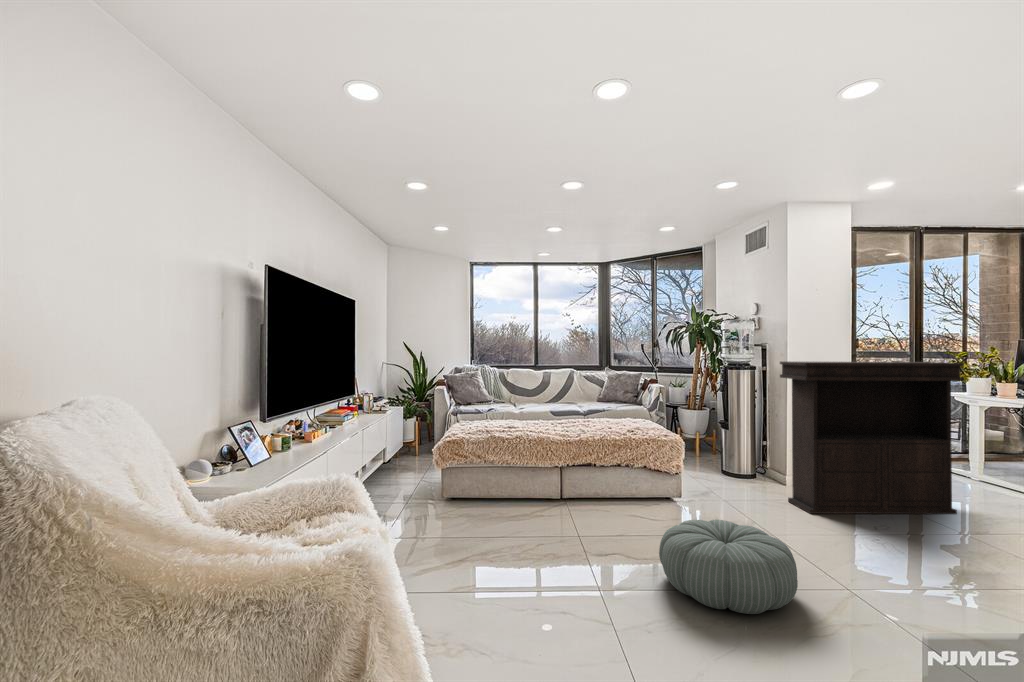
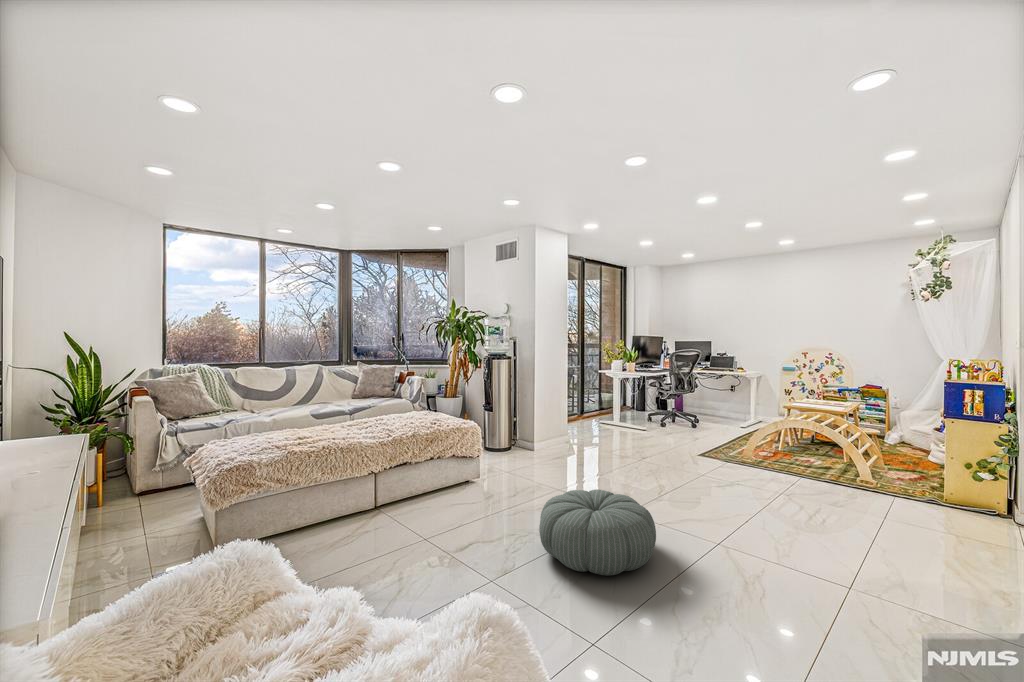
console table: present [780,361,964,514] -> none [545,349,638,468]

